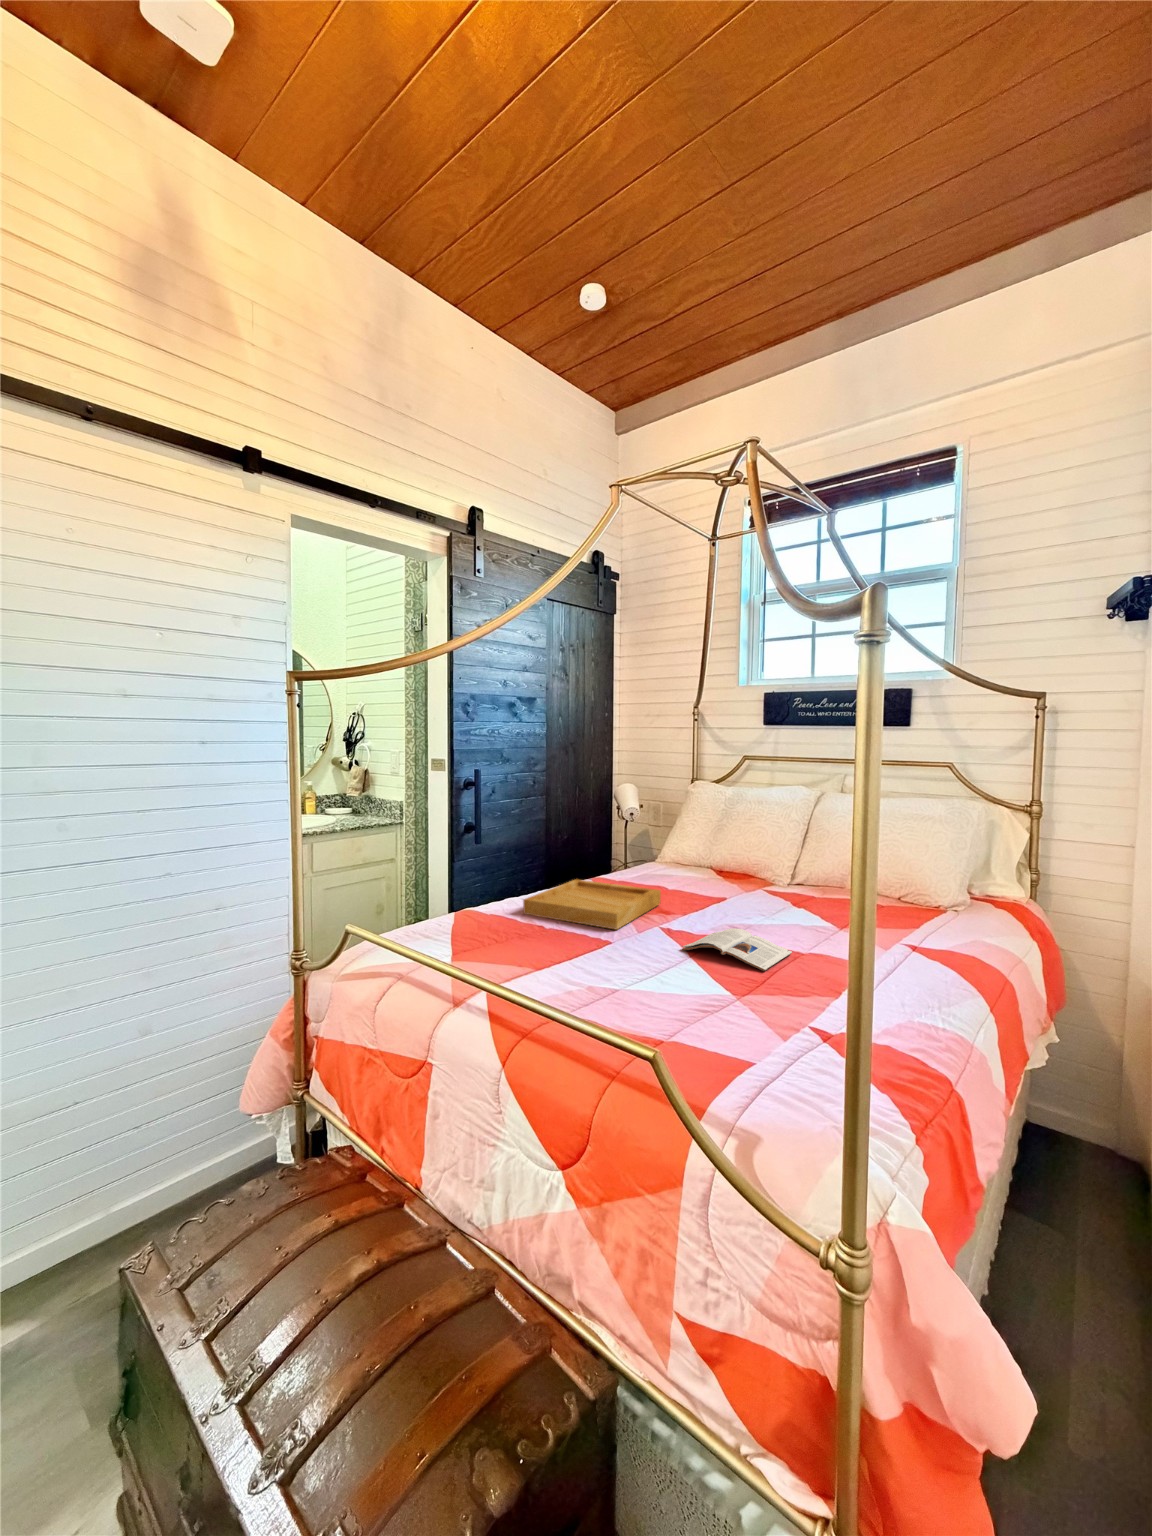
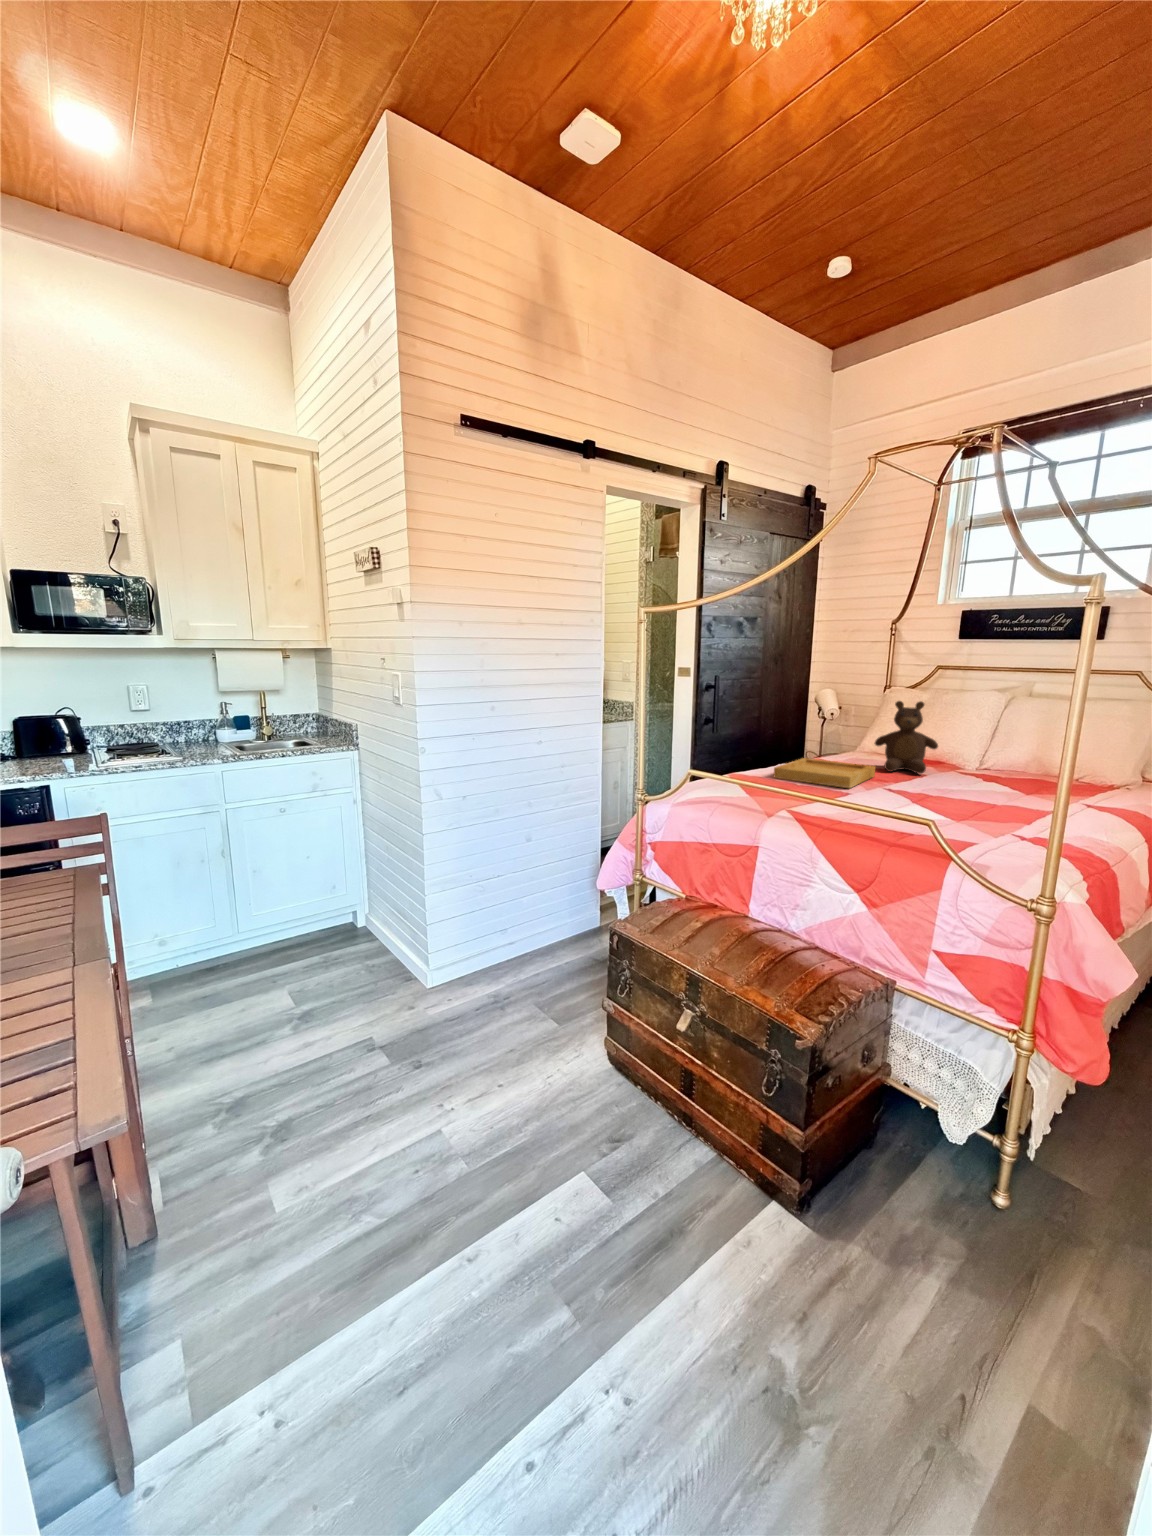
teddy bear: none [666,800,740,896] -> present [875,701,938,774]
magazine: present [682,929,792,971] -> none [904,790,990,814]

